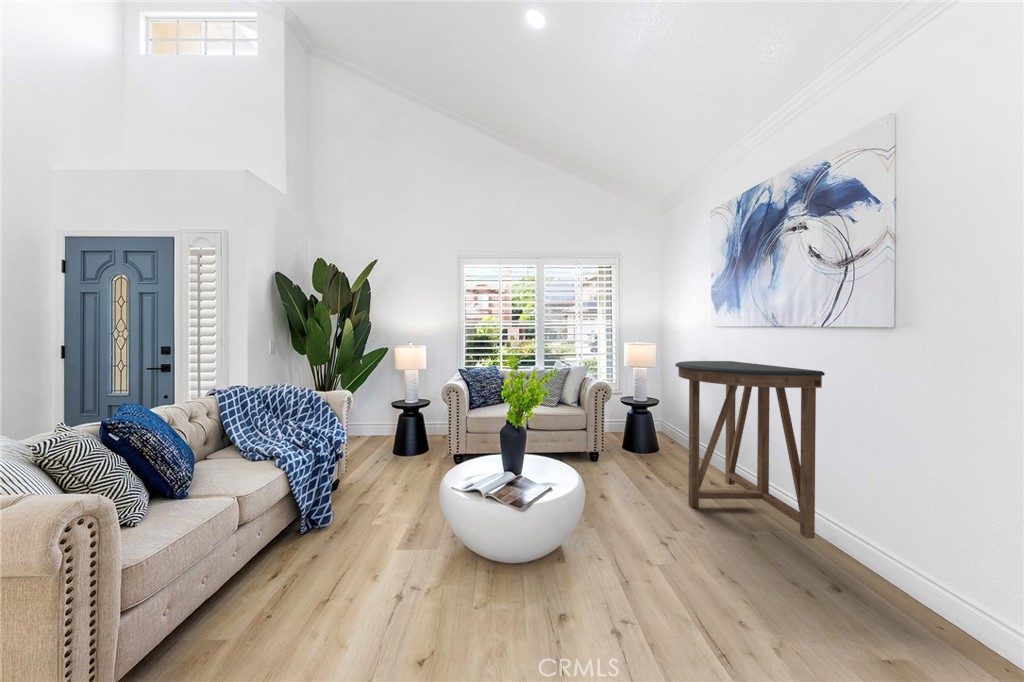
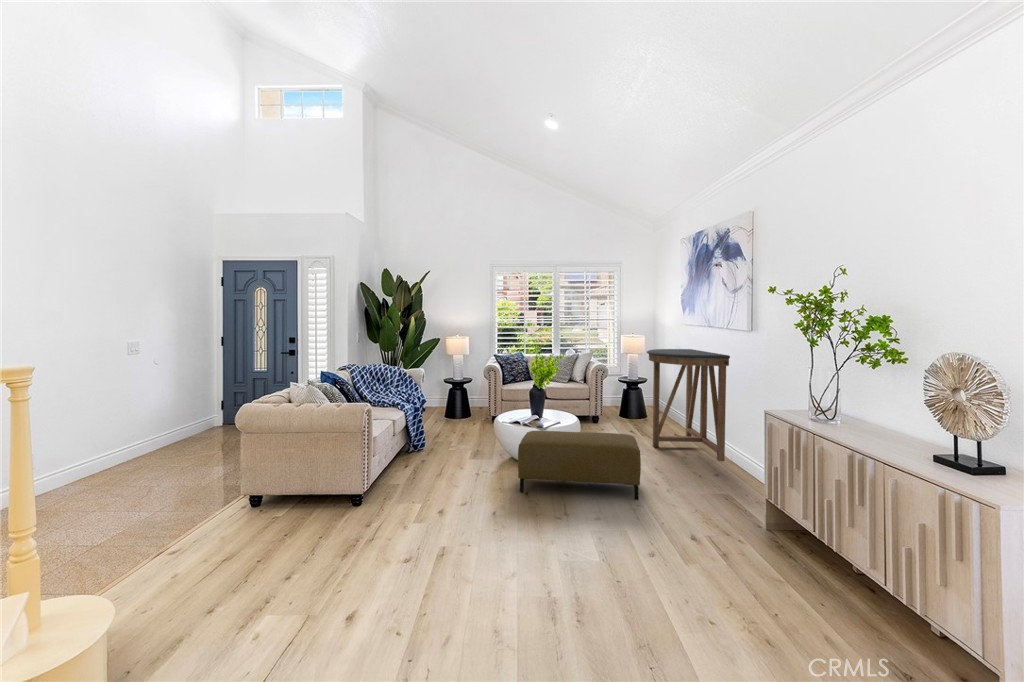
ottoman: none [485,505,726,660] -> present [518,431,641,500]

